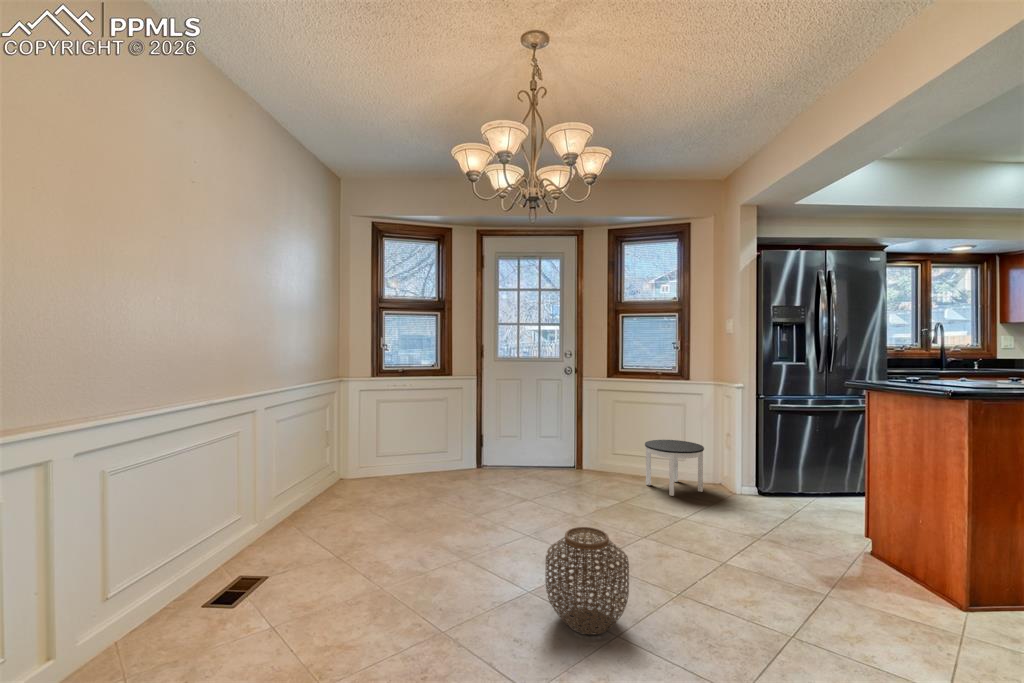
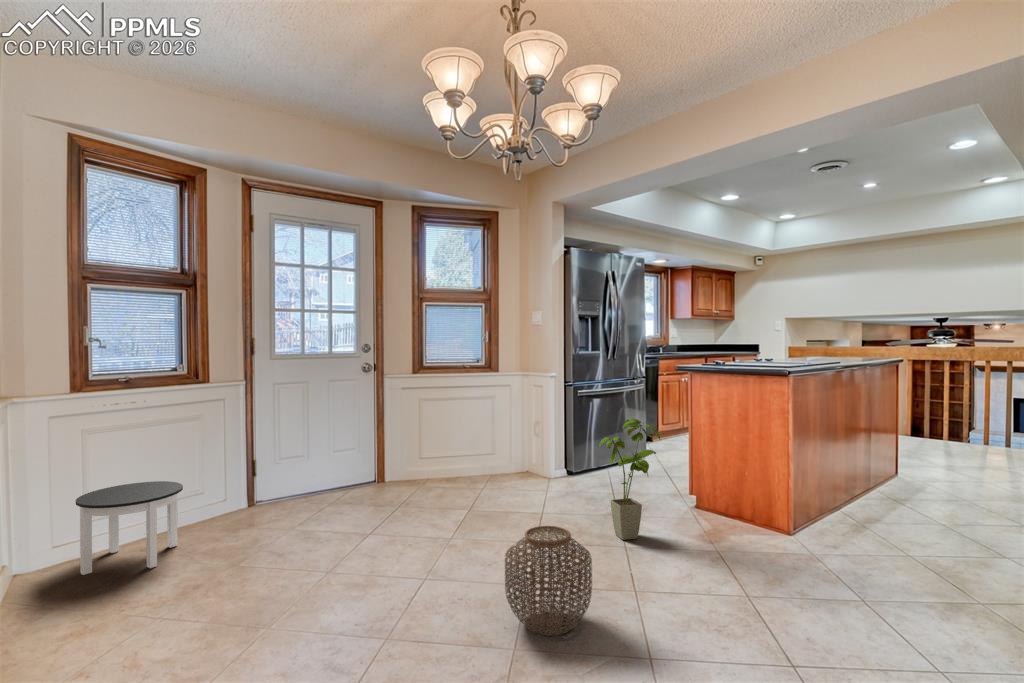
house plant: none [731,439,810,575] -> present [599,418,660,540]
round table: present [645,440,704,496] -> present [76,481,183,575]

